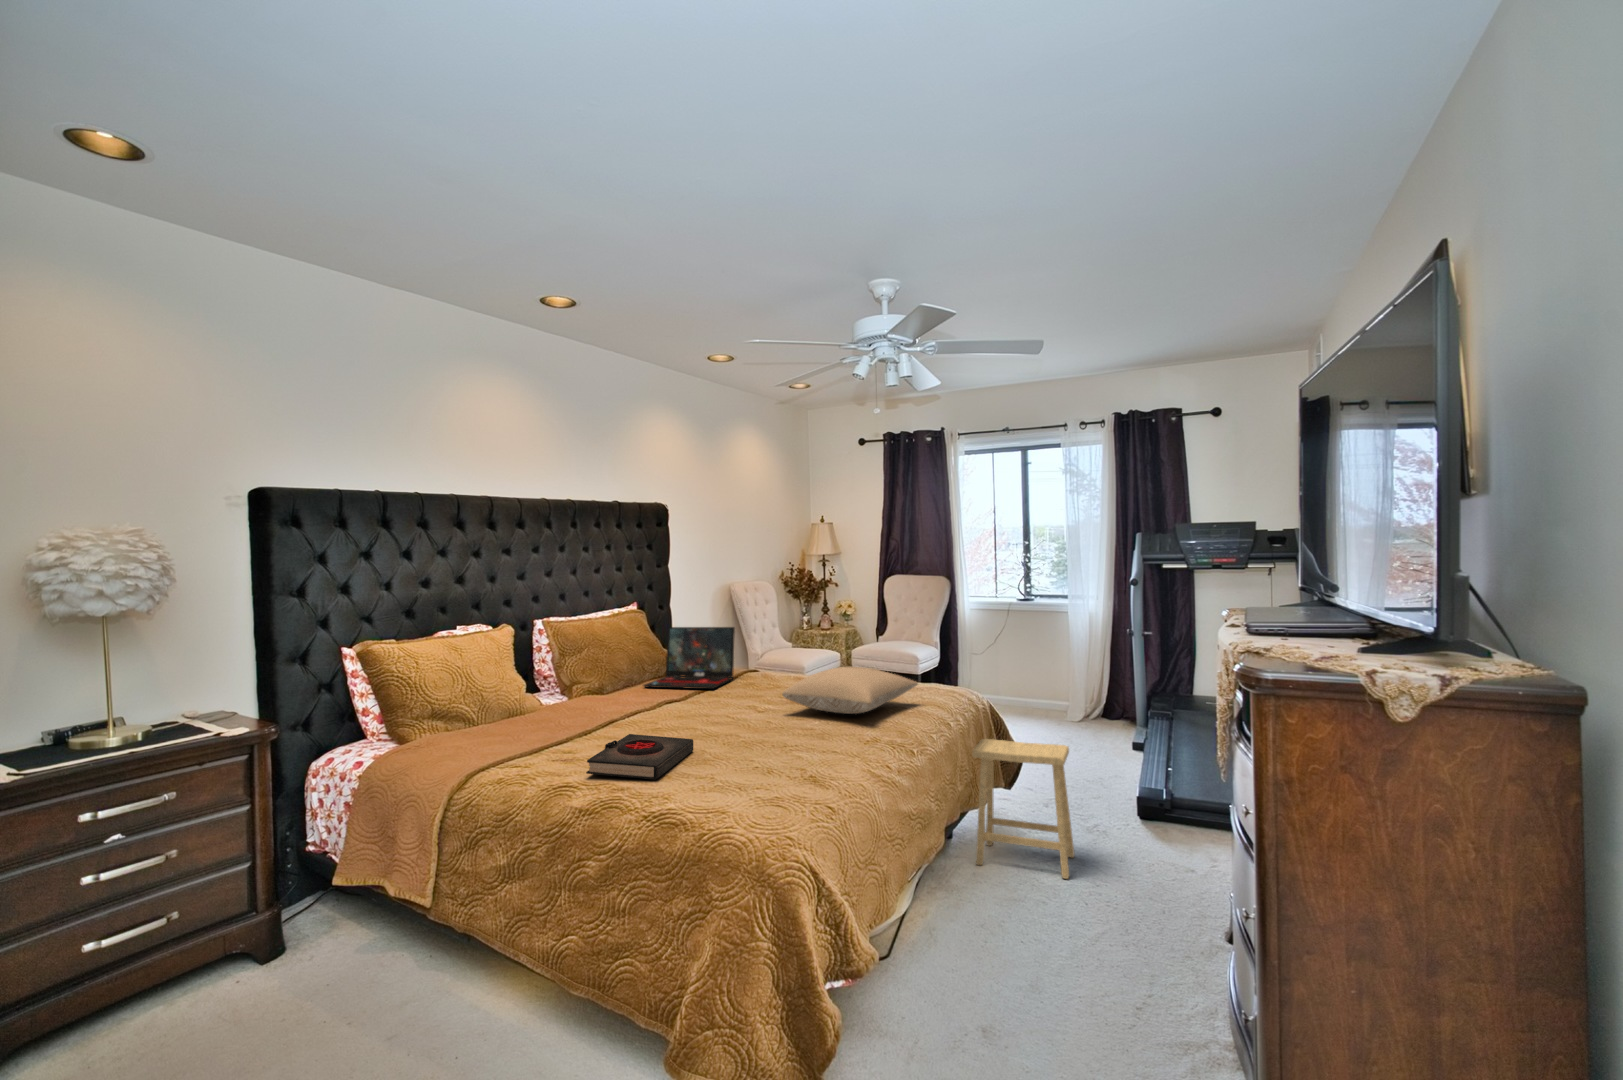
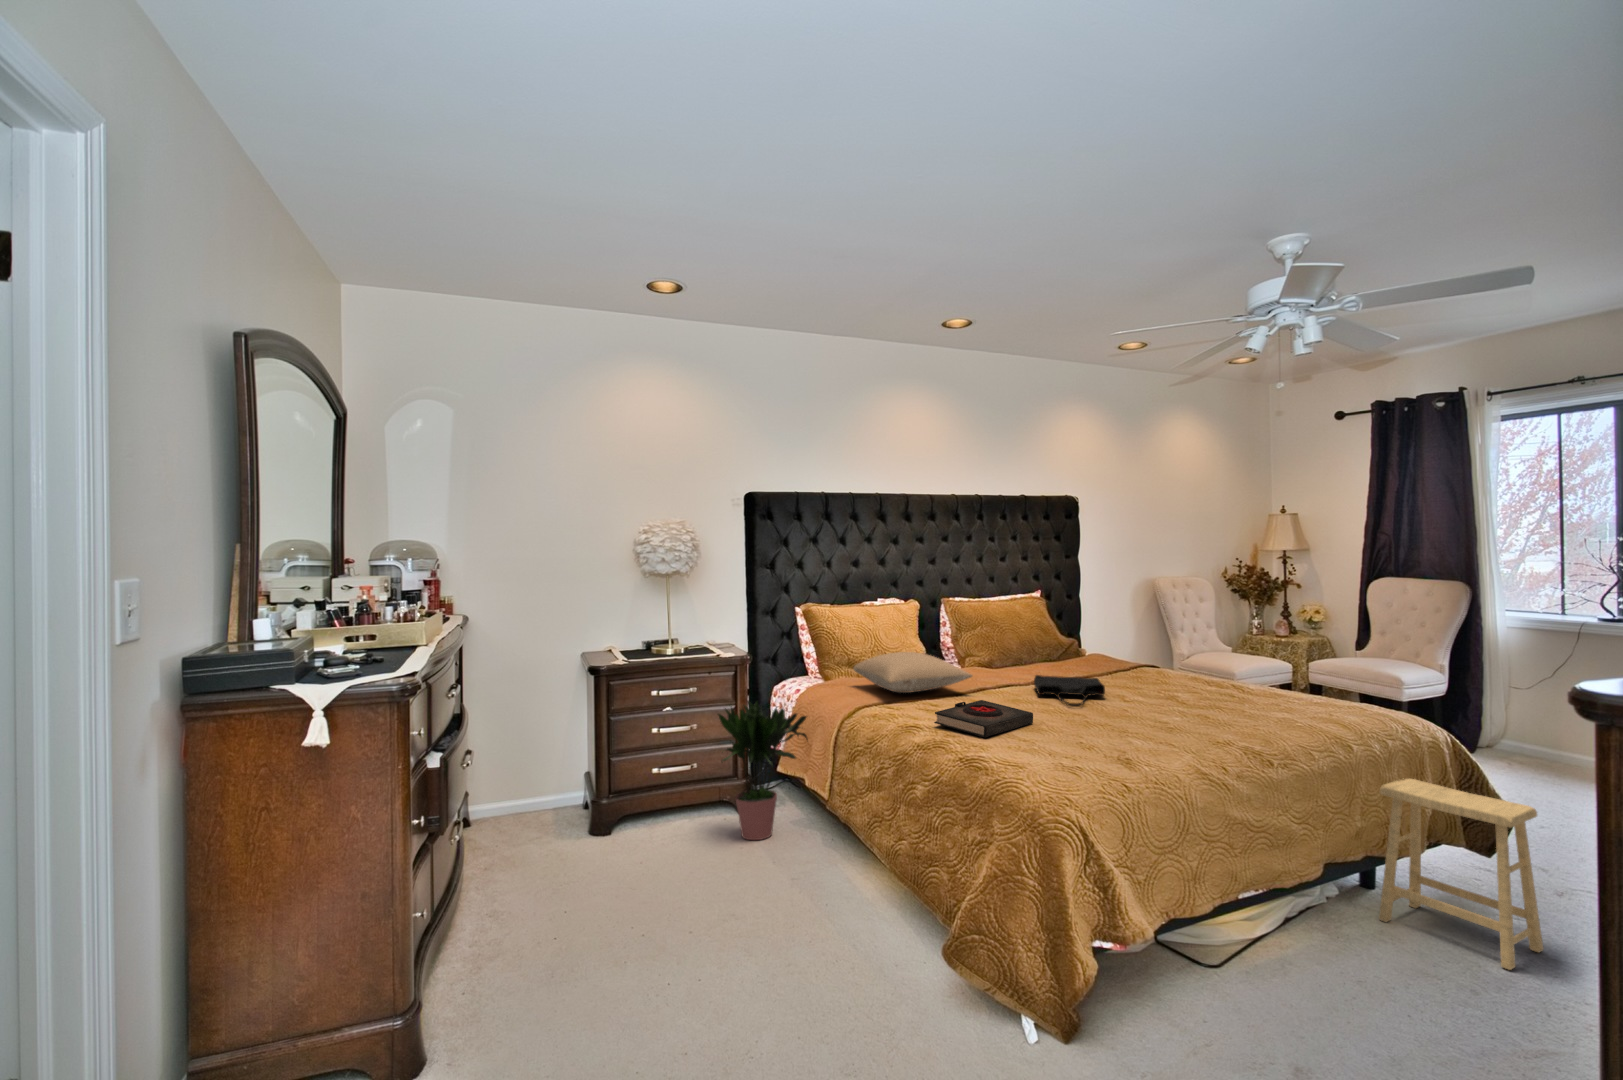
laptop: present [644,627,735,689] -> none [1028,615,1124,678]
pillow: present [782,667,918,714] -> present [854,652,972,693]
tote bag: none [665,689,742,724] -> present [1034,675,1105,707]
potted plant: none [228,771,399,998] -> present [718,702,807,840]

